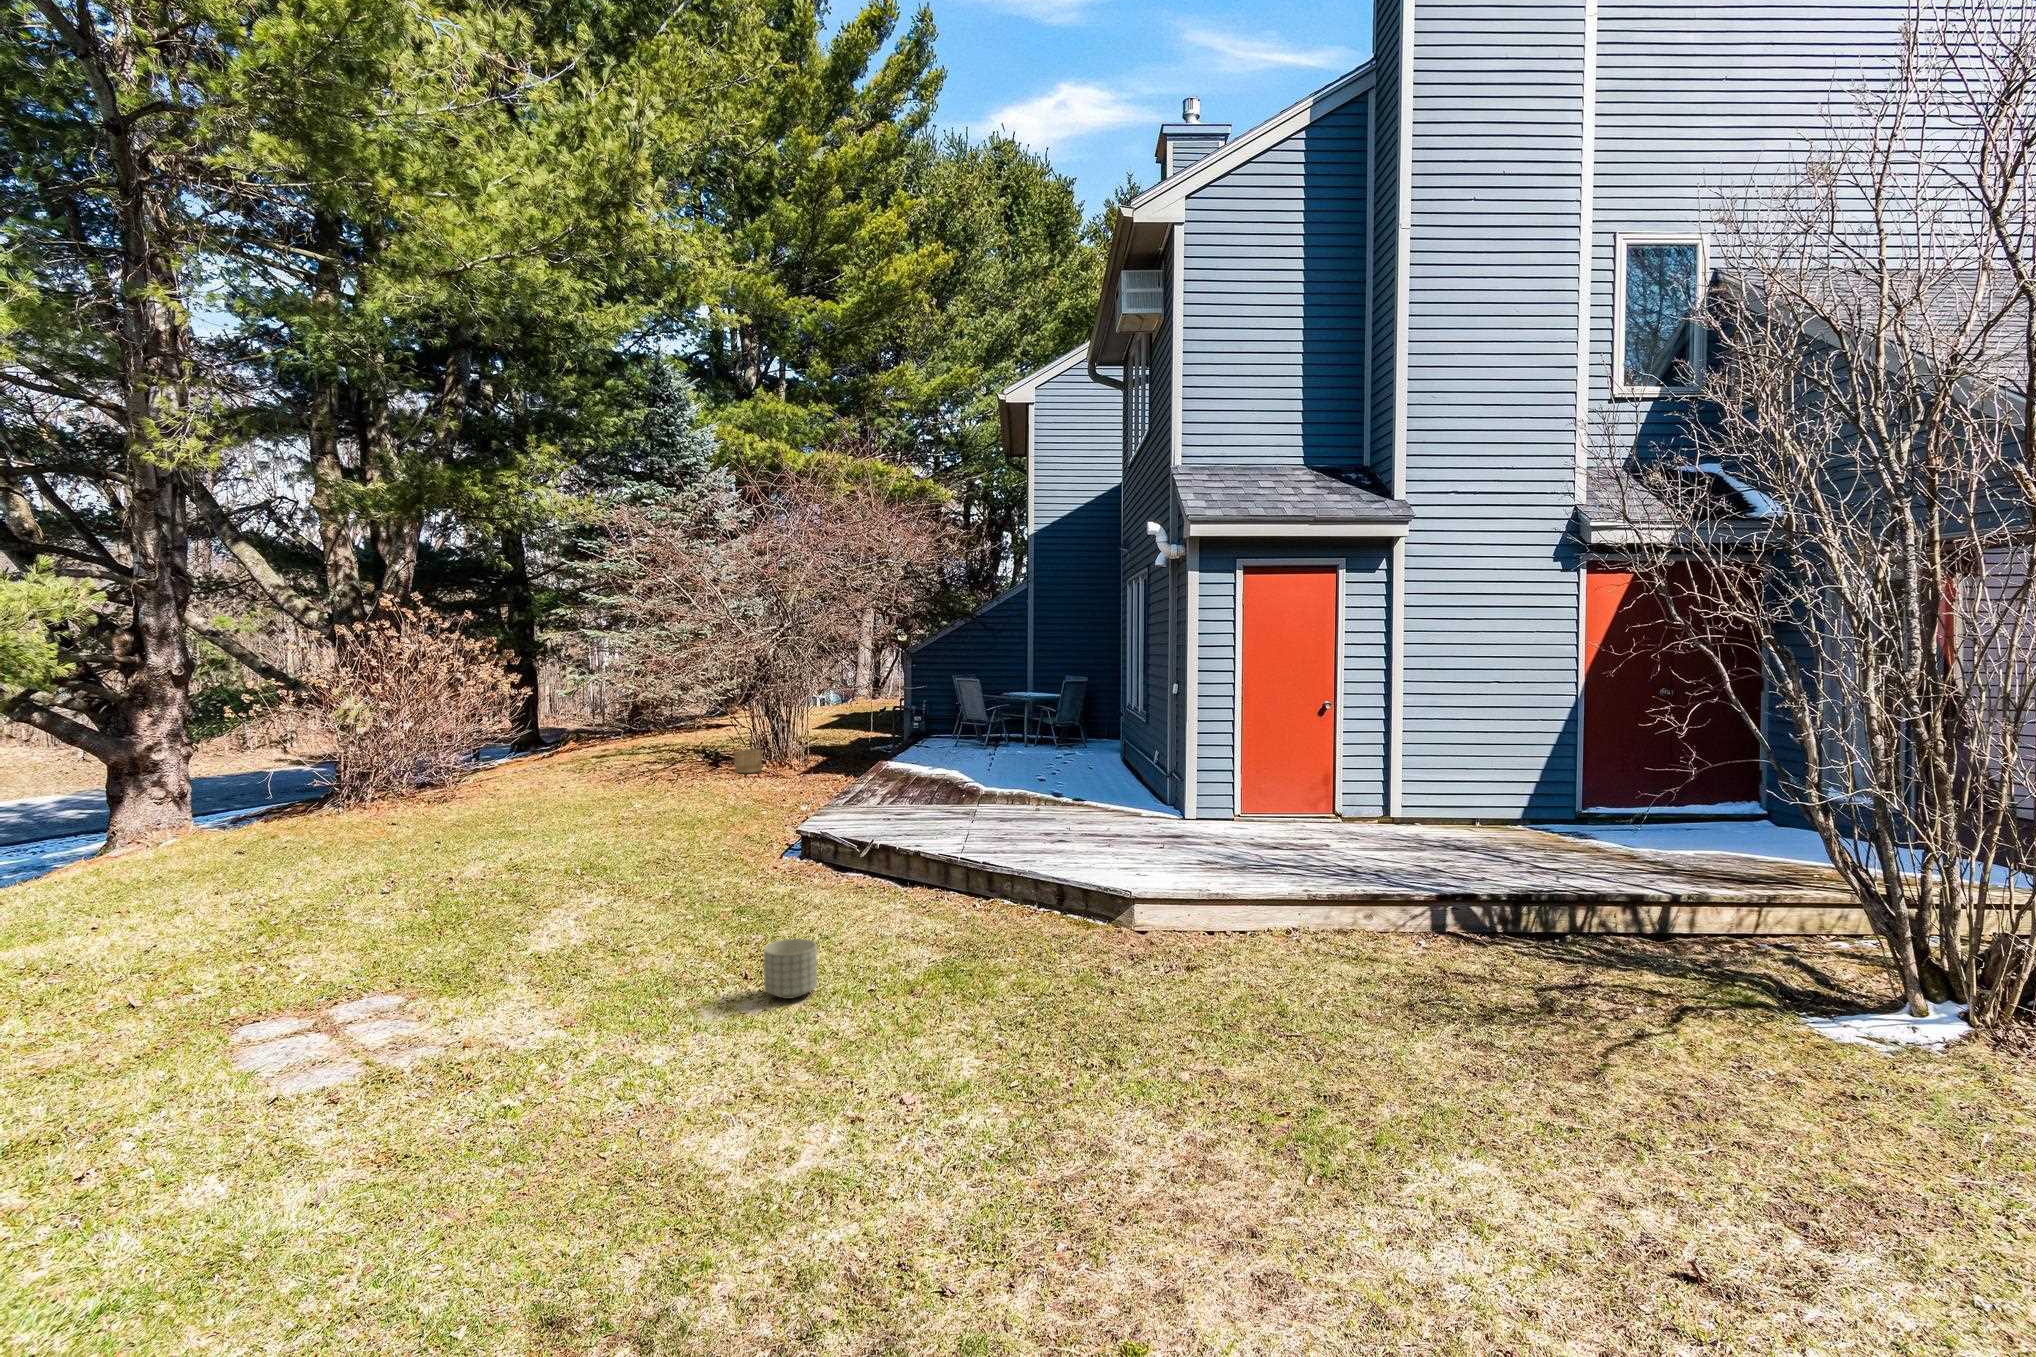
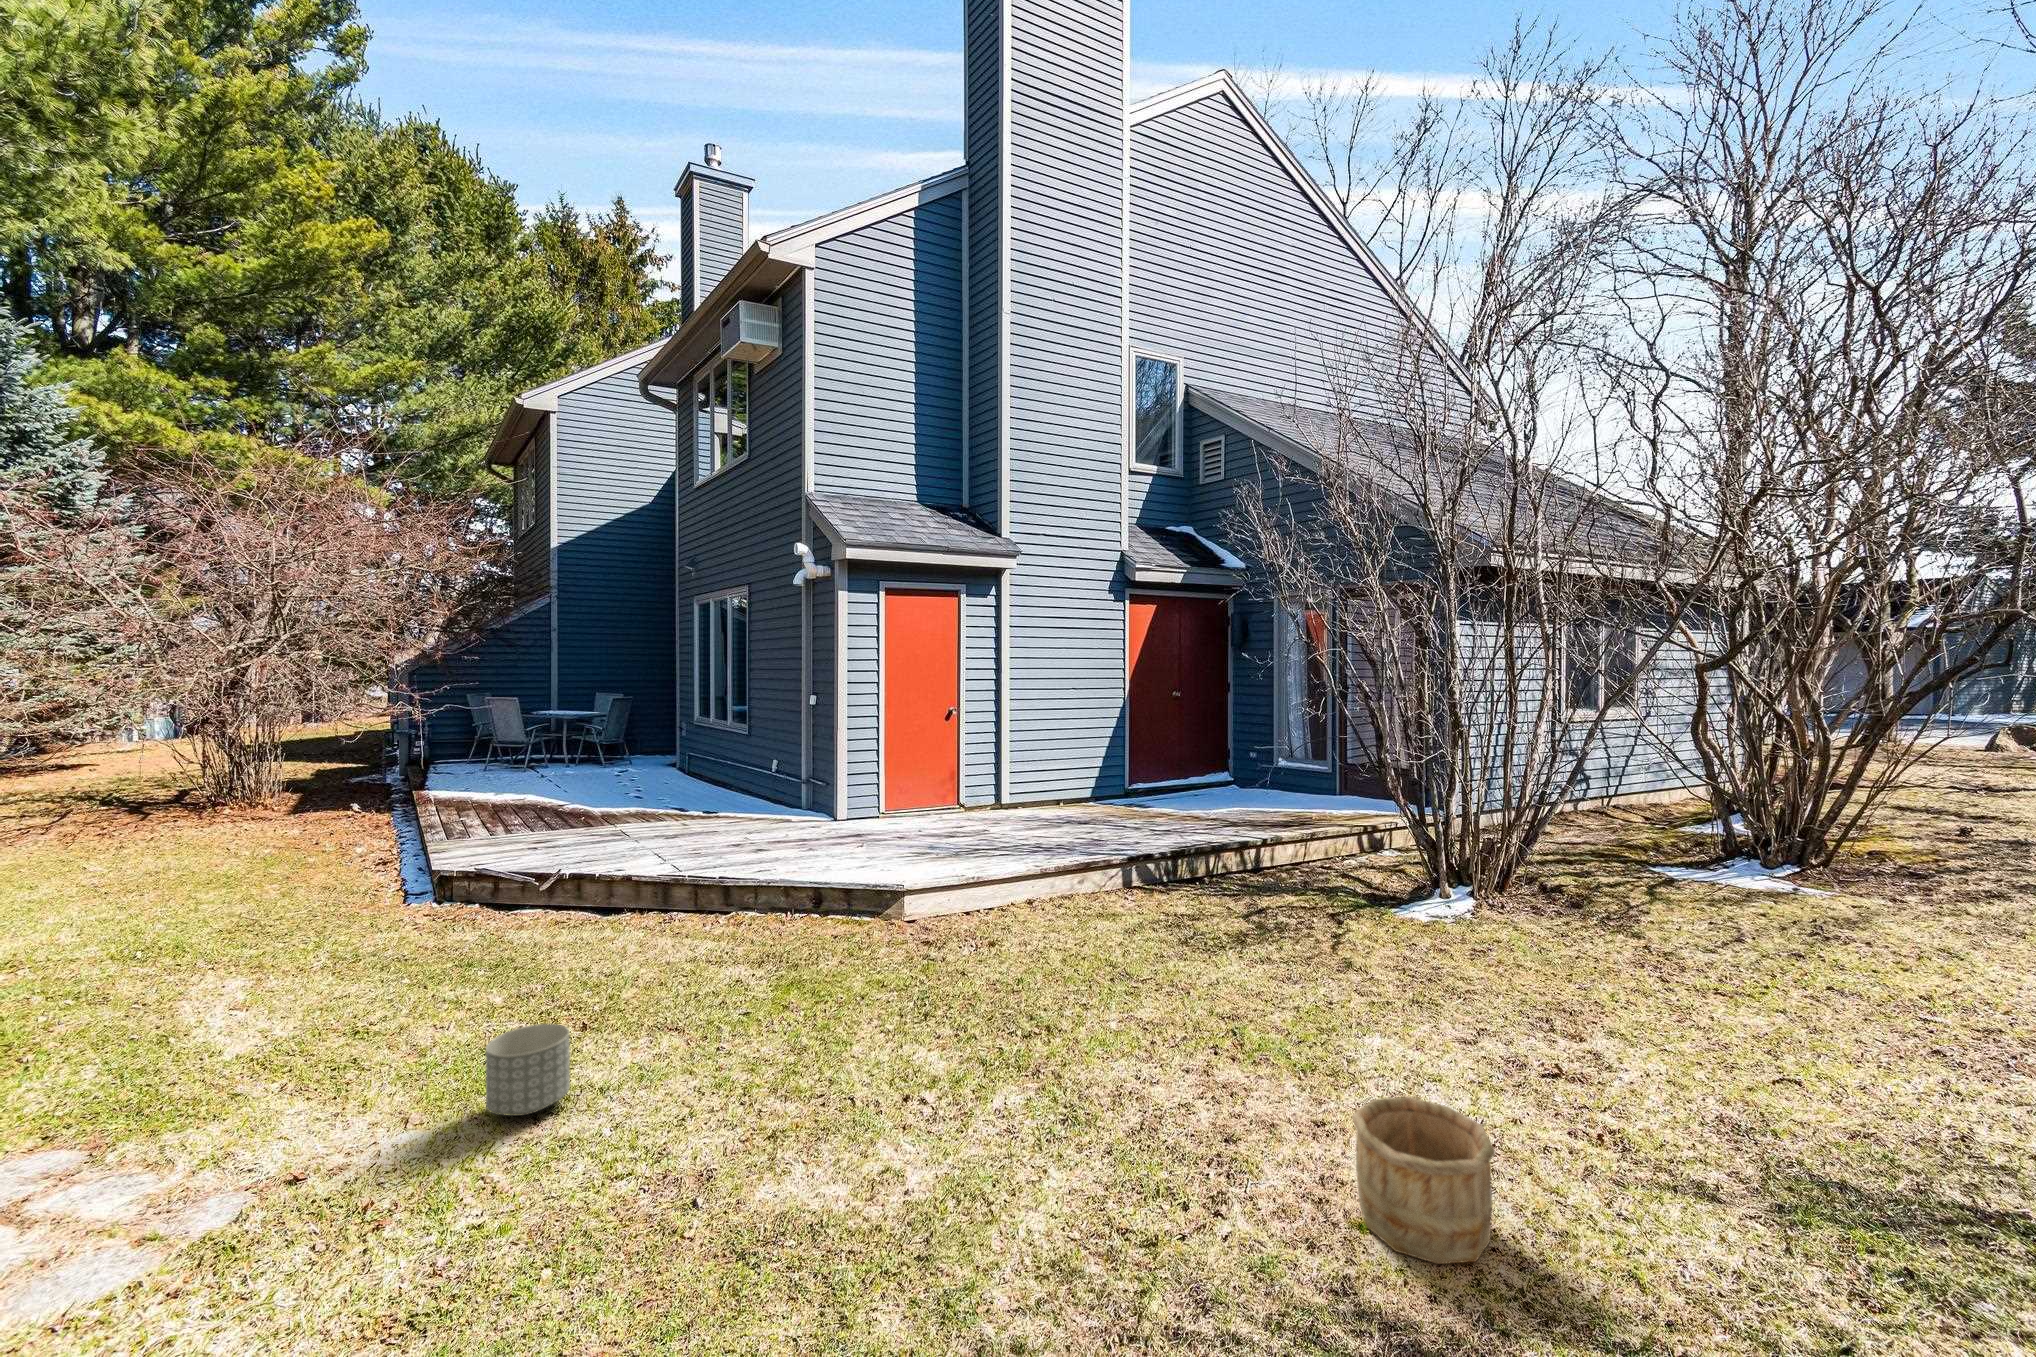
wooden bucket: present [734,749,762,773] -> present [1352,1096,1495,1264]

